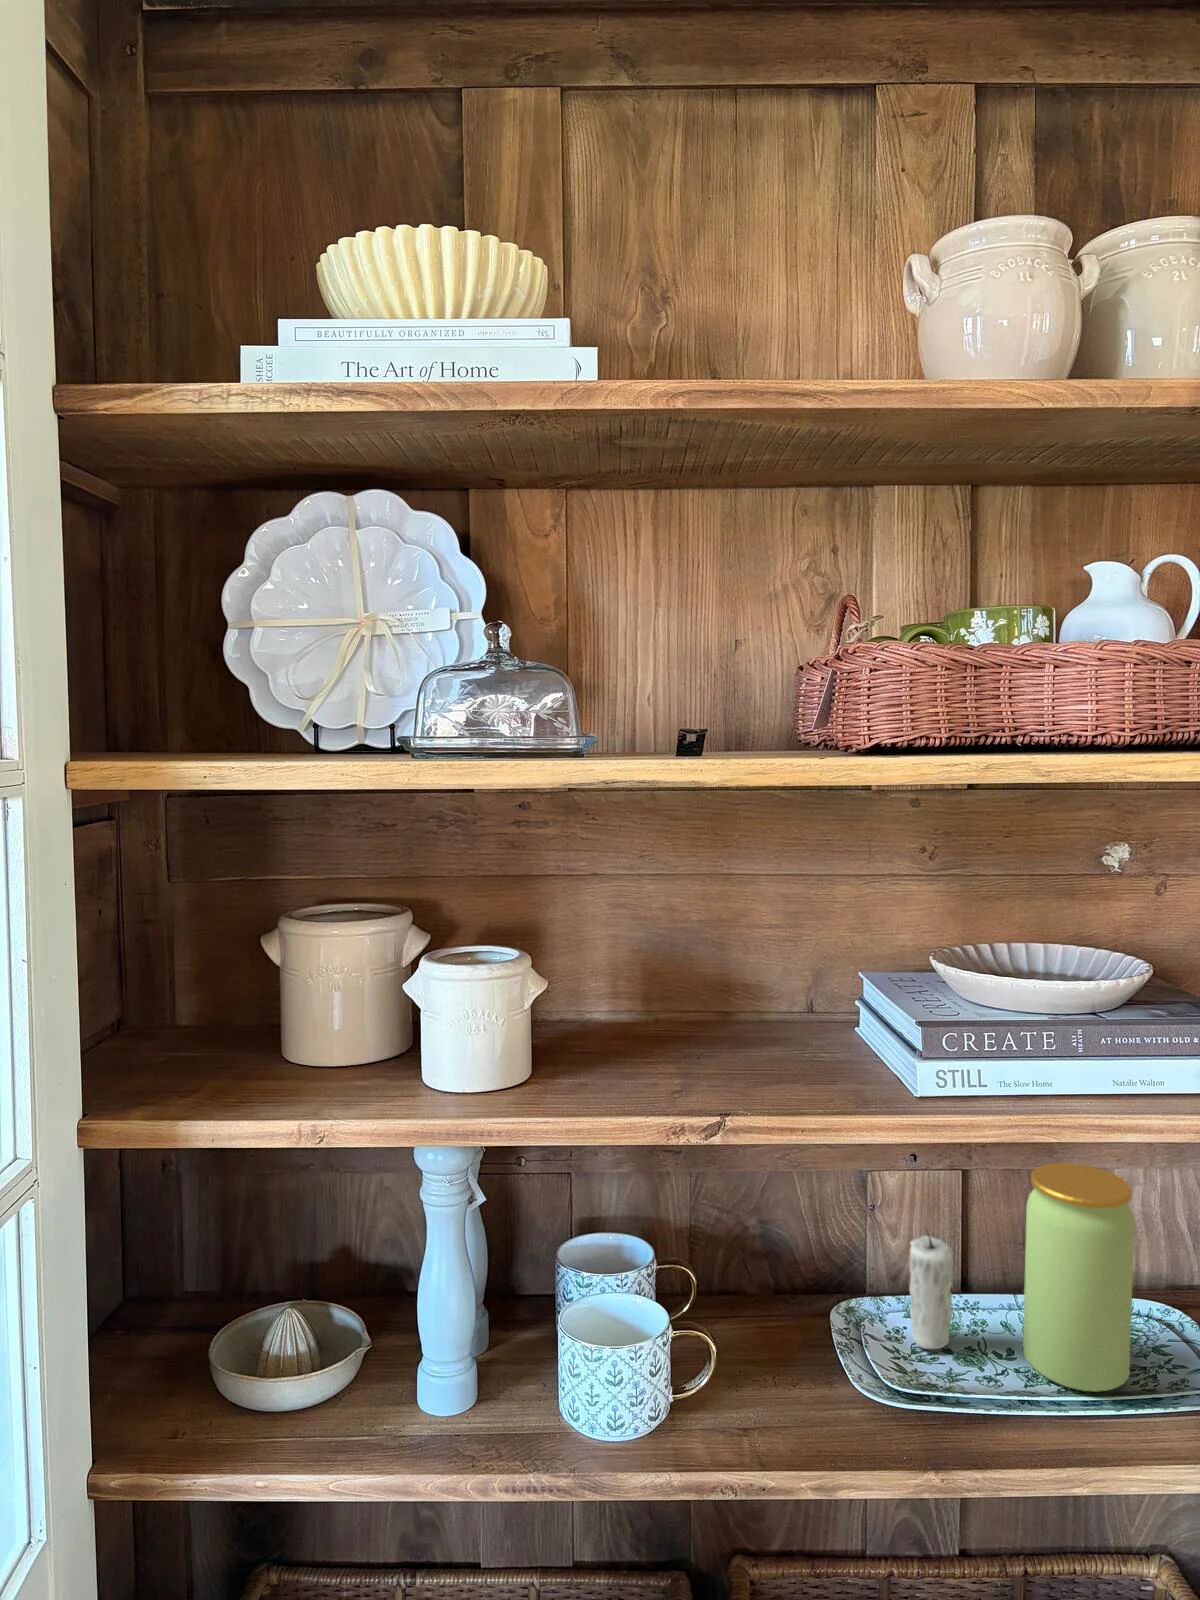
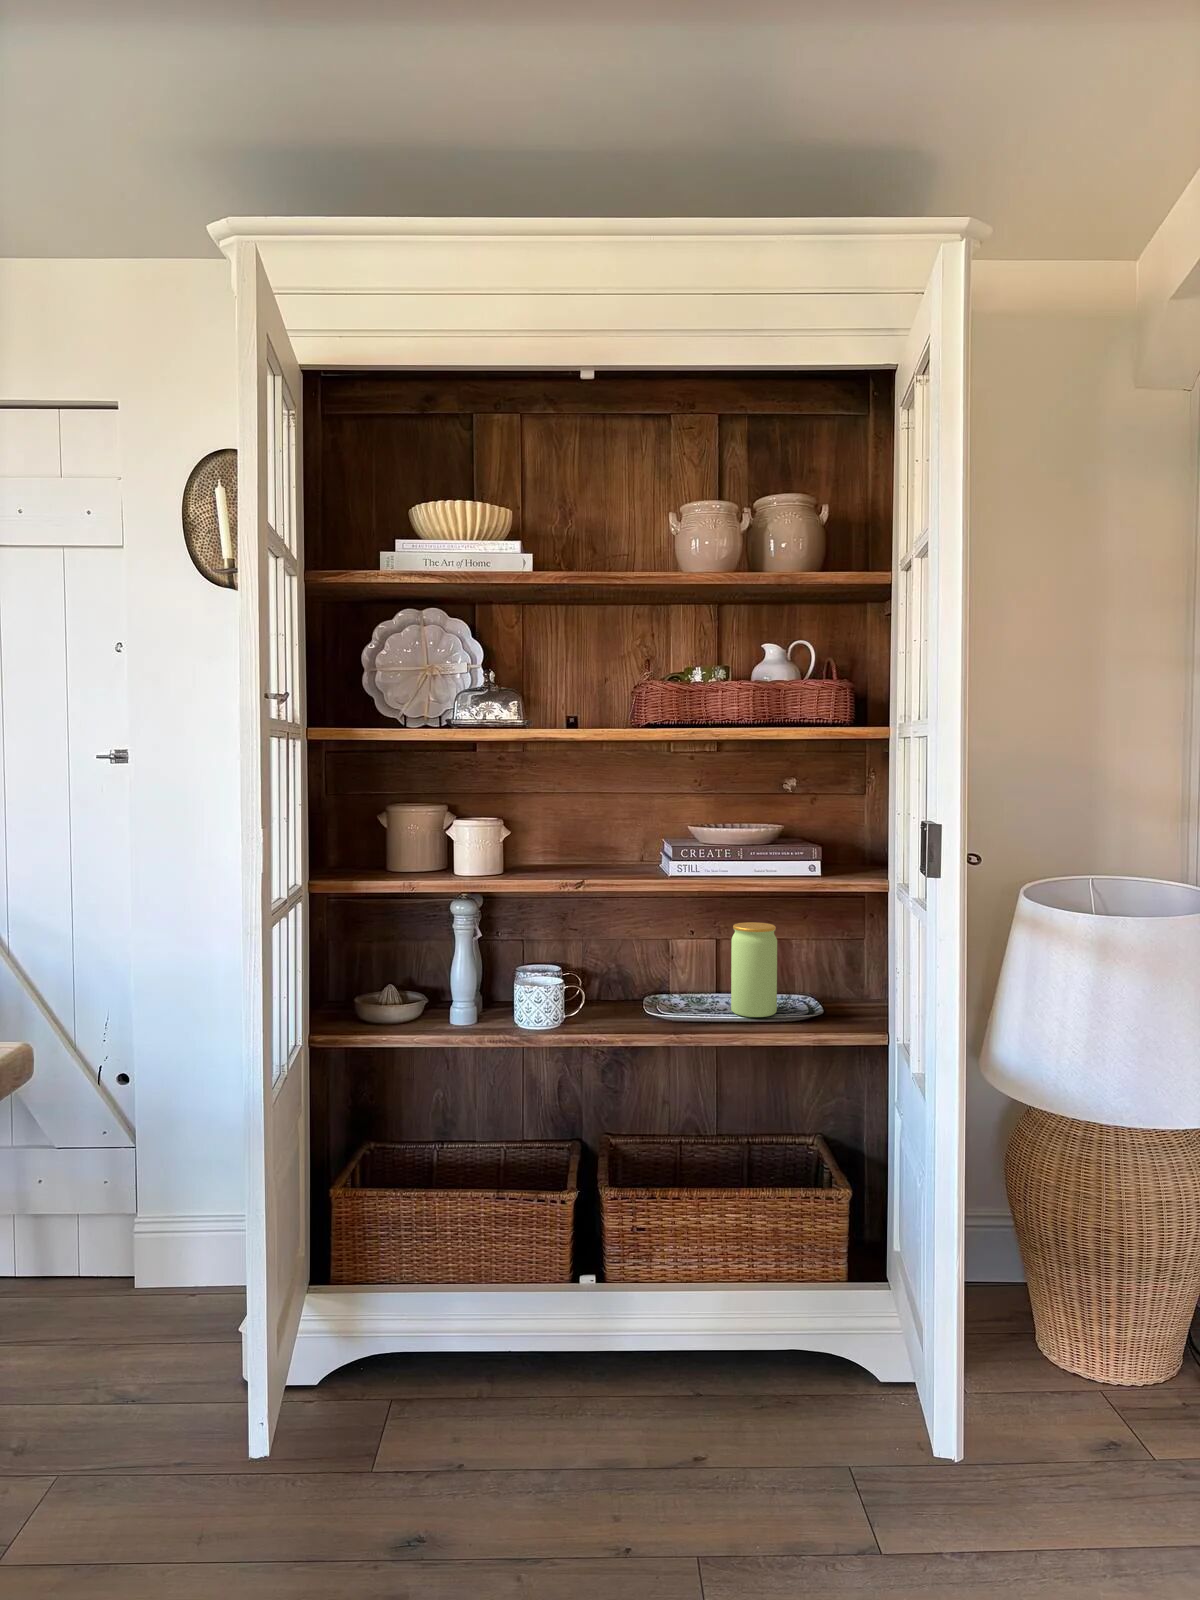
candle: present [910,1235,953,1349] -> none [680,949,700,1007]

